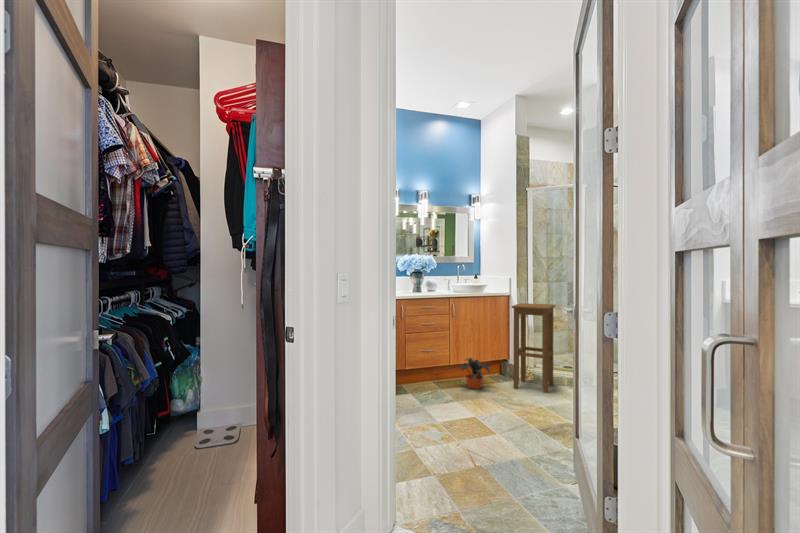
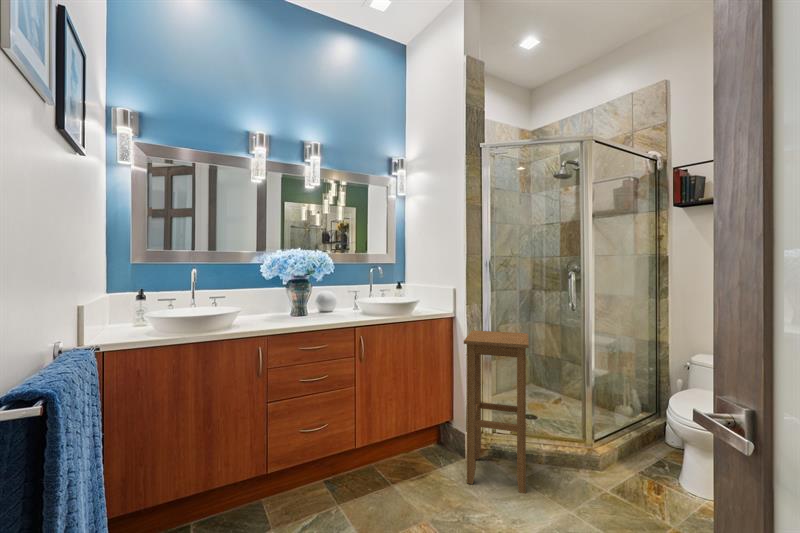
potted plant: present [458,358,490,389] -> none [368,431,430,495]

